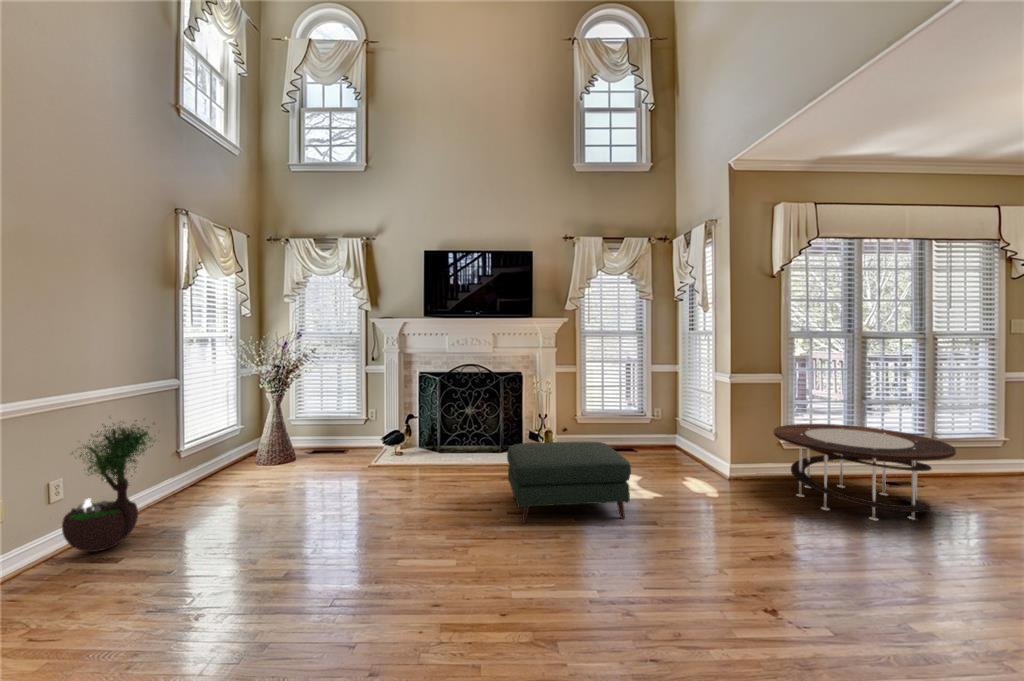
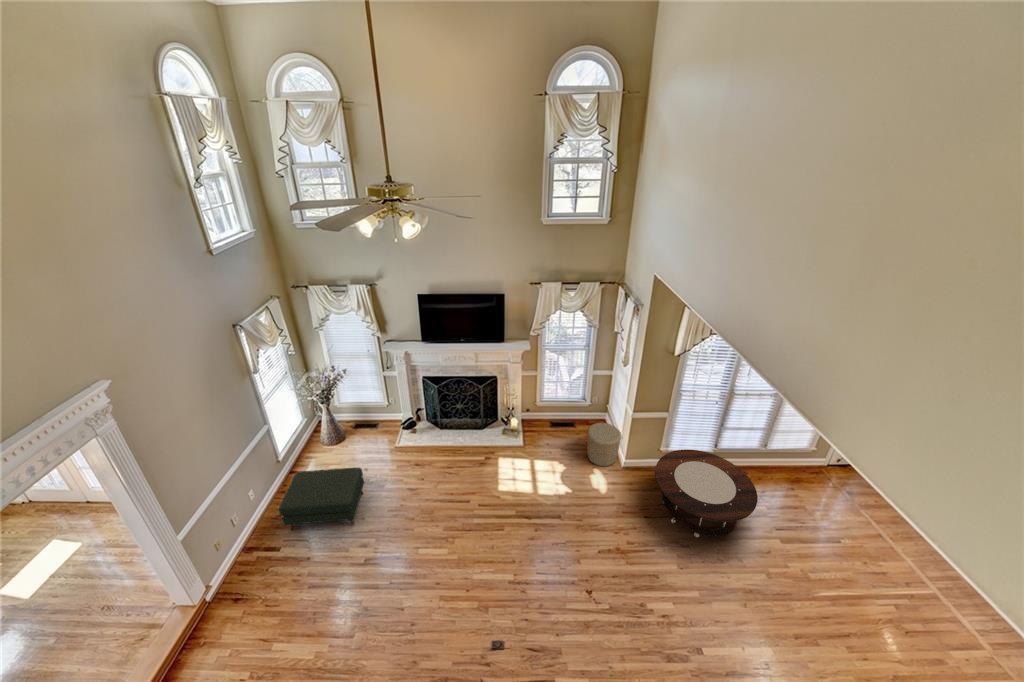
woven basket: none [656,417,707,472] -> present [587,423,621,466]
potted tree: present [62,420,154,552] -> none [219,502,266,571]
ottoman: present [507,442,631,523] -> present [279,468,364,530]

